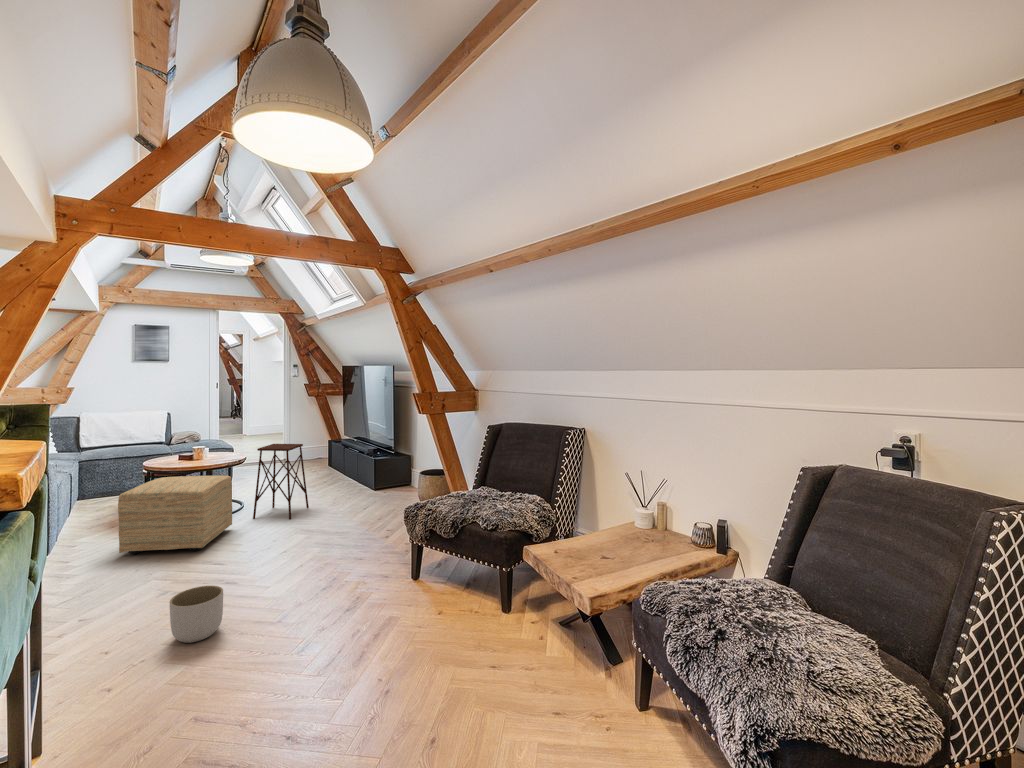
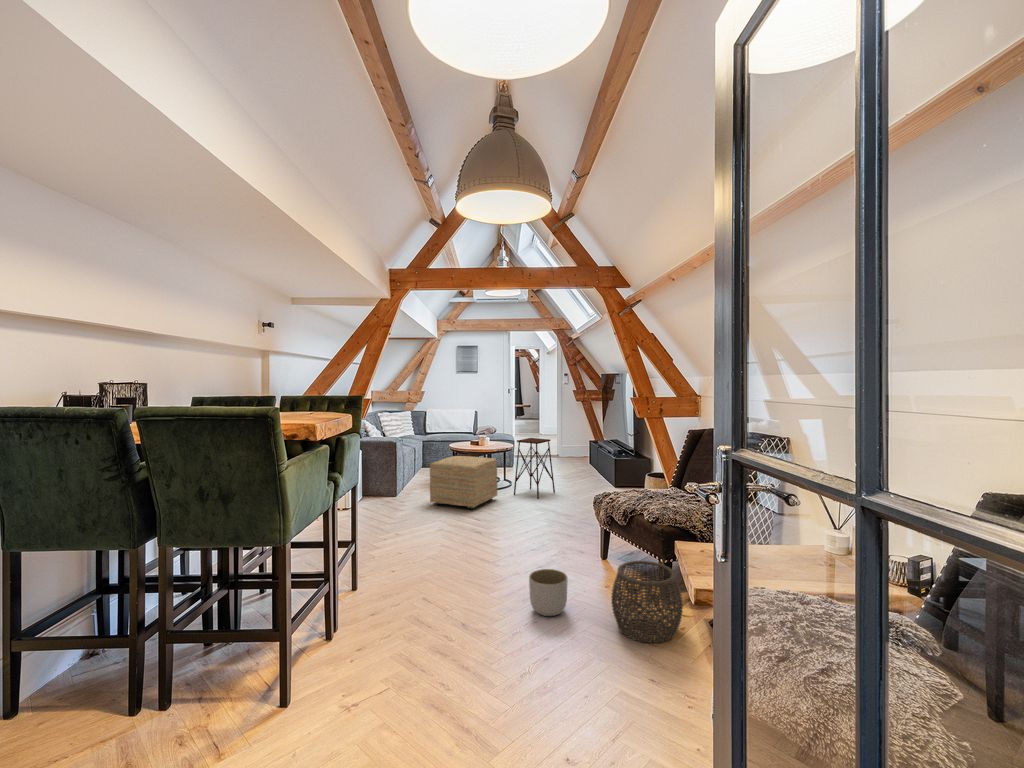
woven basket: none [475,579,558,681] -> present [611,561,683,643]
planter: present [170,586,223,643] -> present [529,569,568,616]

